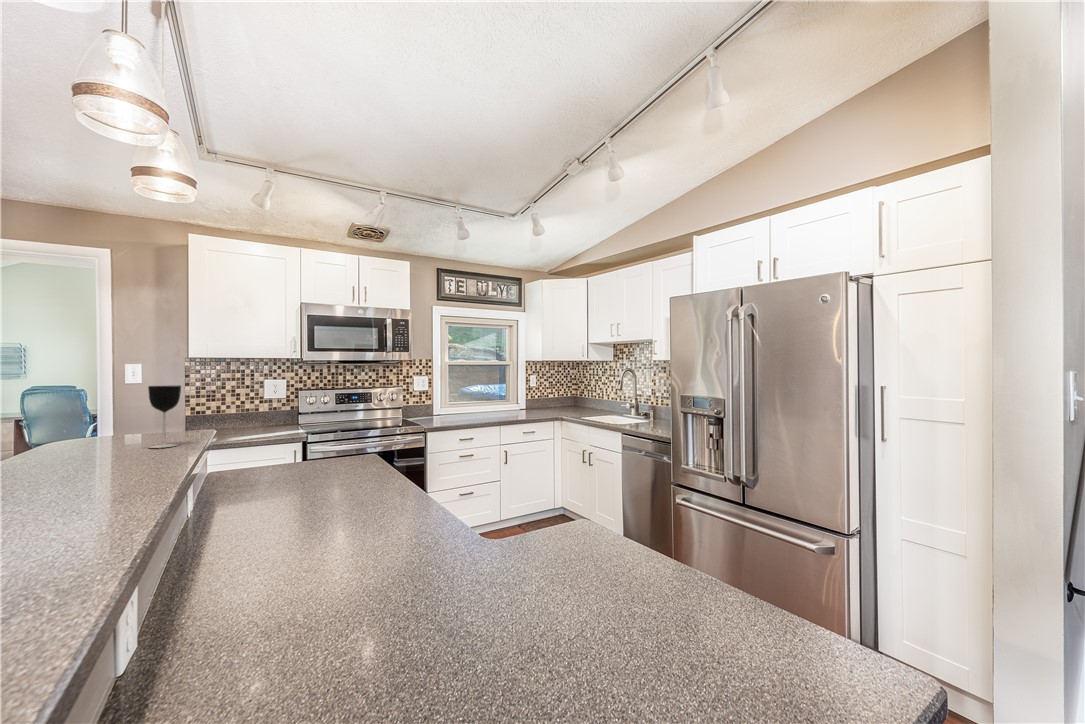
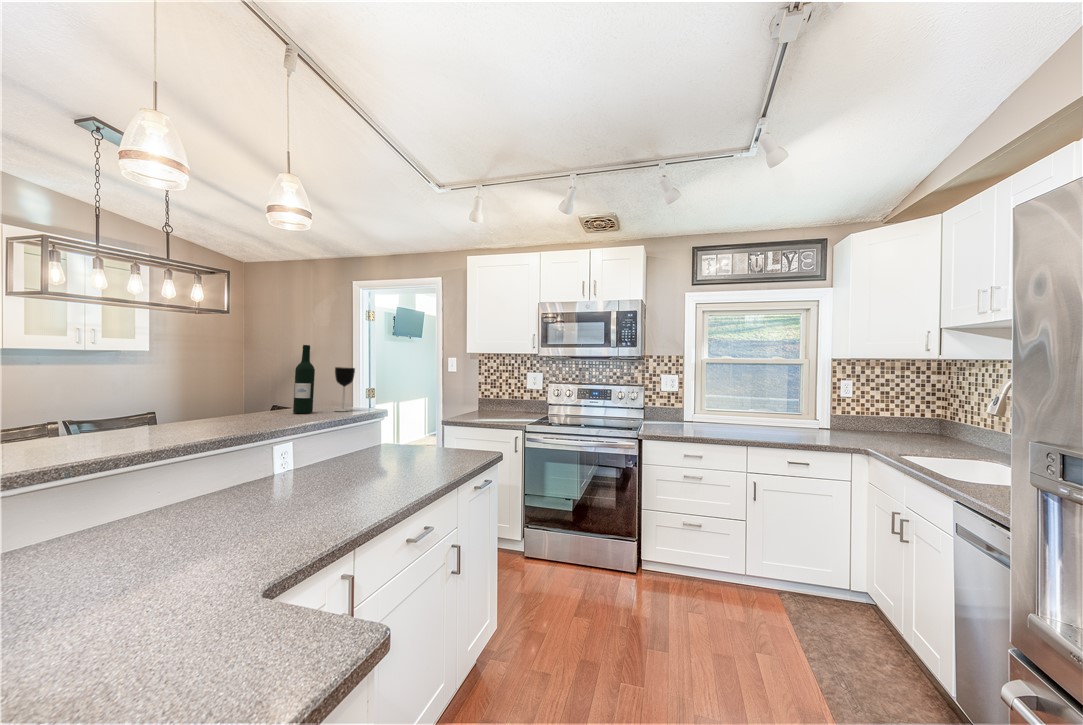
wine bottle: none [93,355,131,460] -> present [293,345,315,413]

